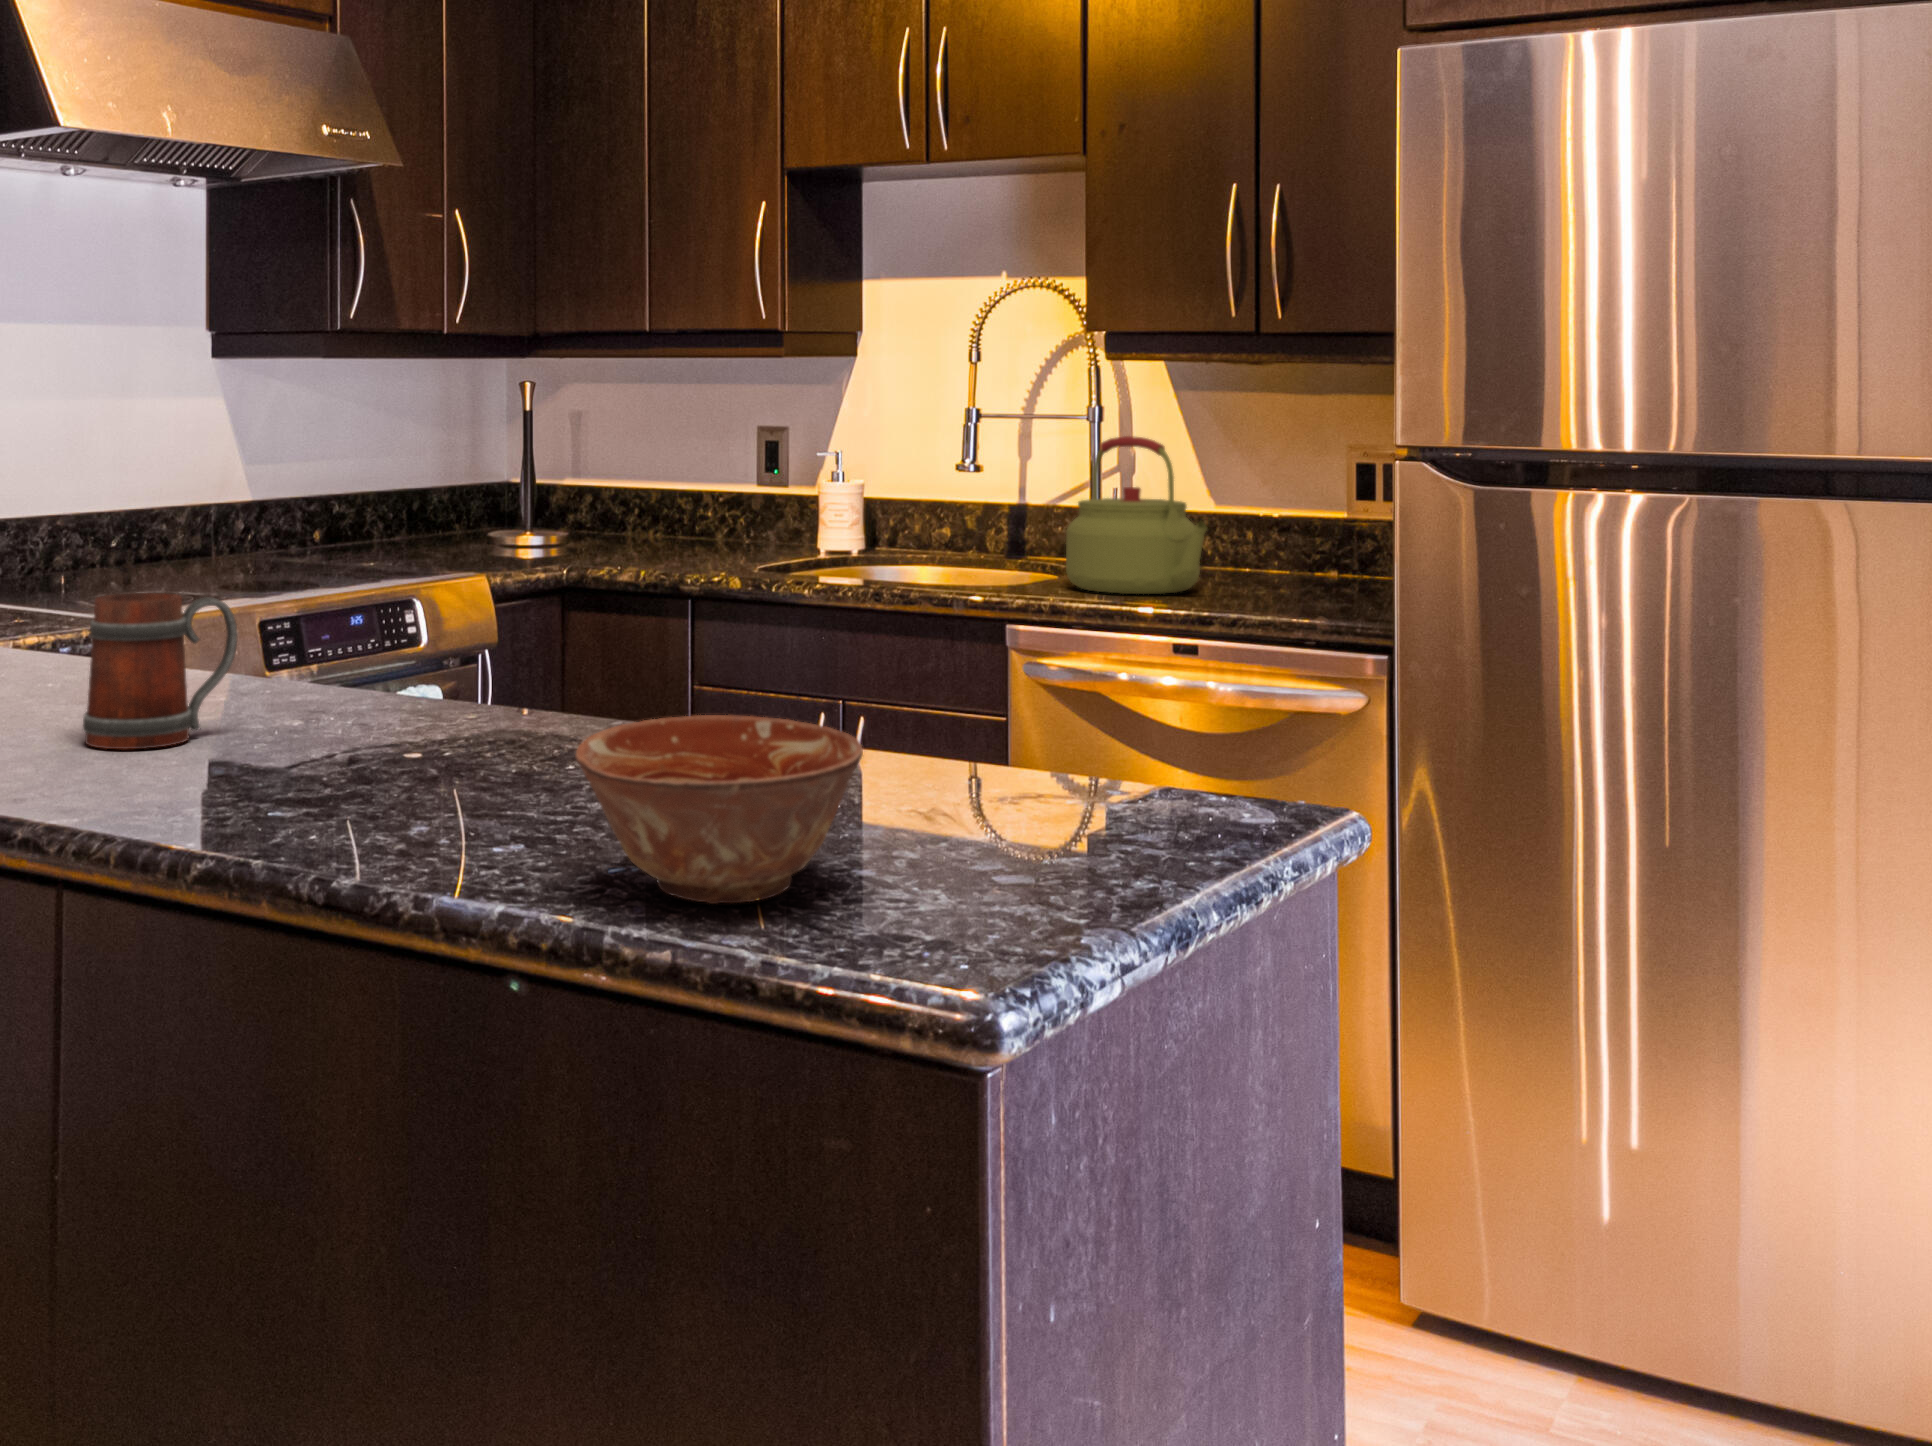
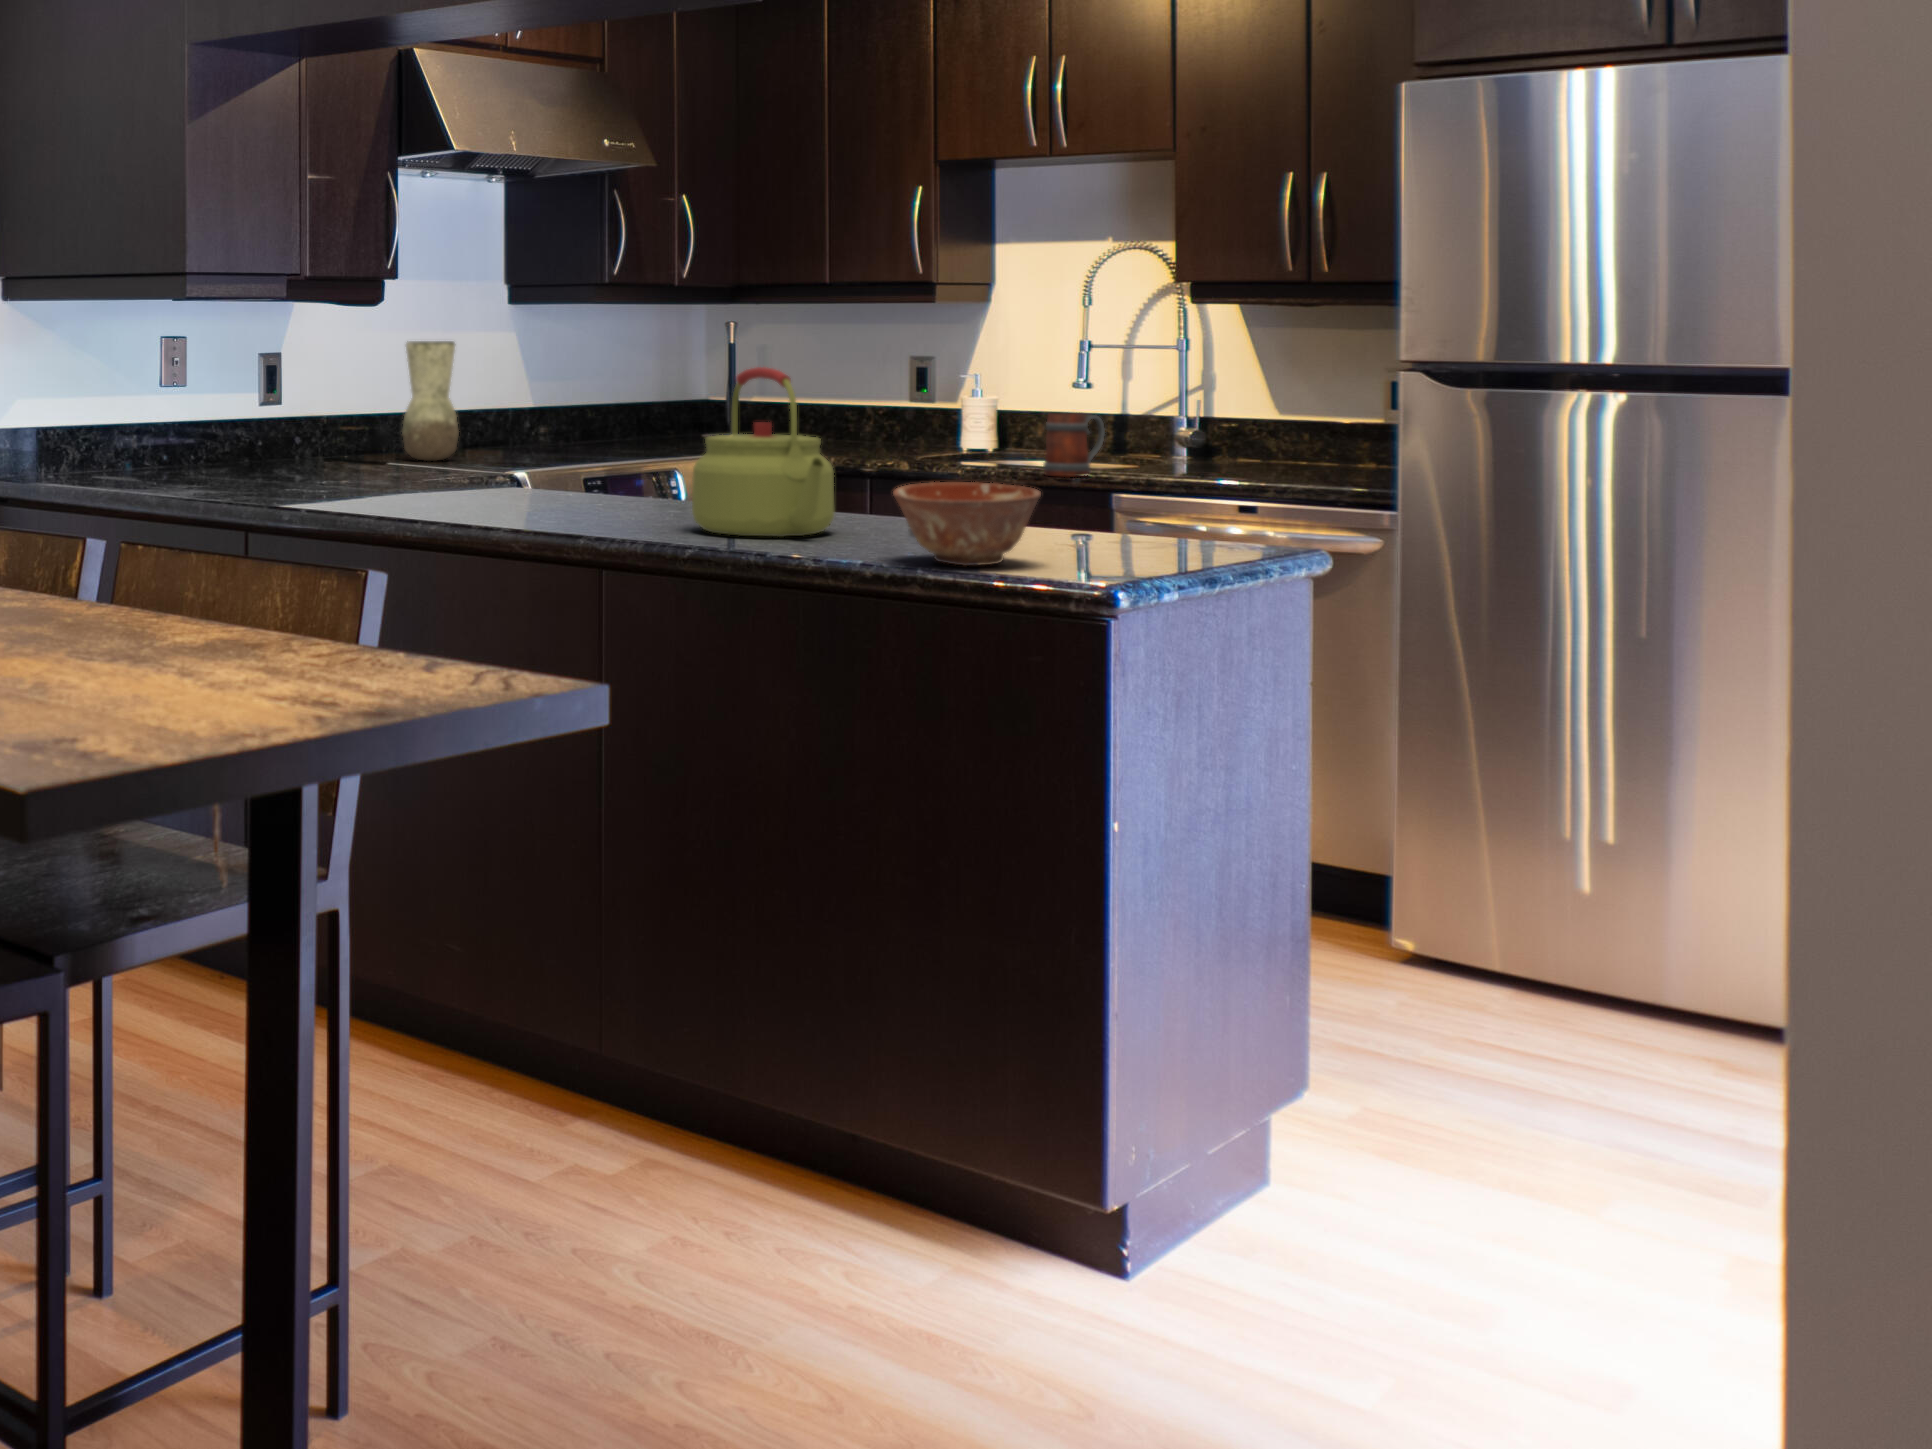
vase: none [20,412,106,586] -> present [402,341,459,461]
kettle: present [1066,436,1207,594] -> present [692,367,834,537]
mug: present [82,593,237,749] -> present [1043,413,1105,477]

